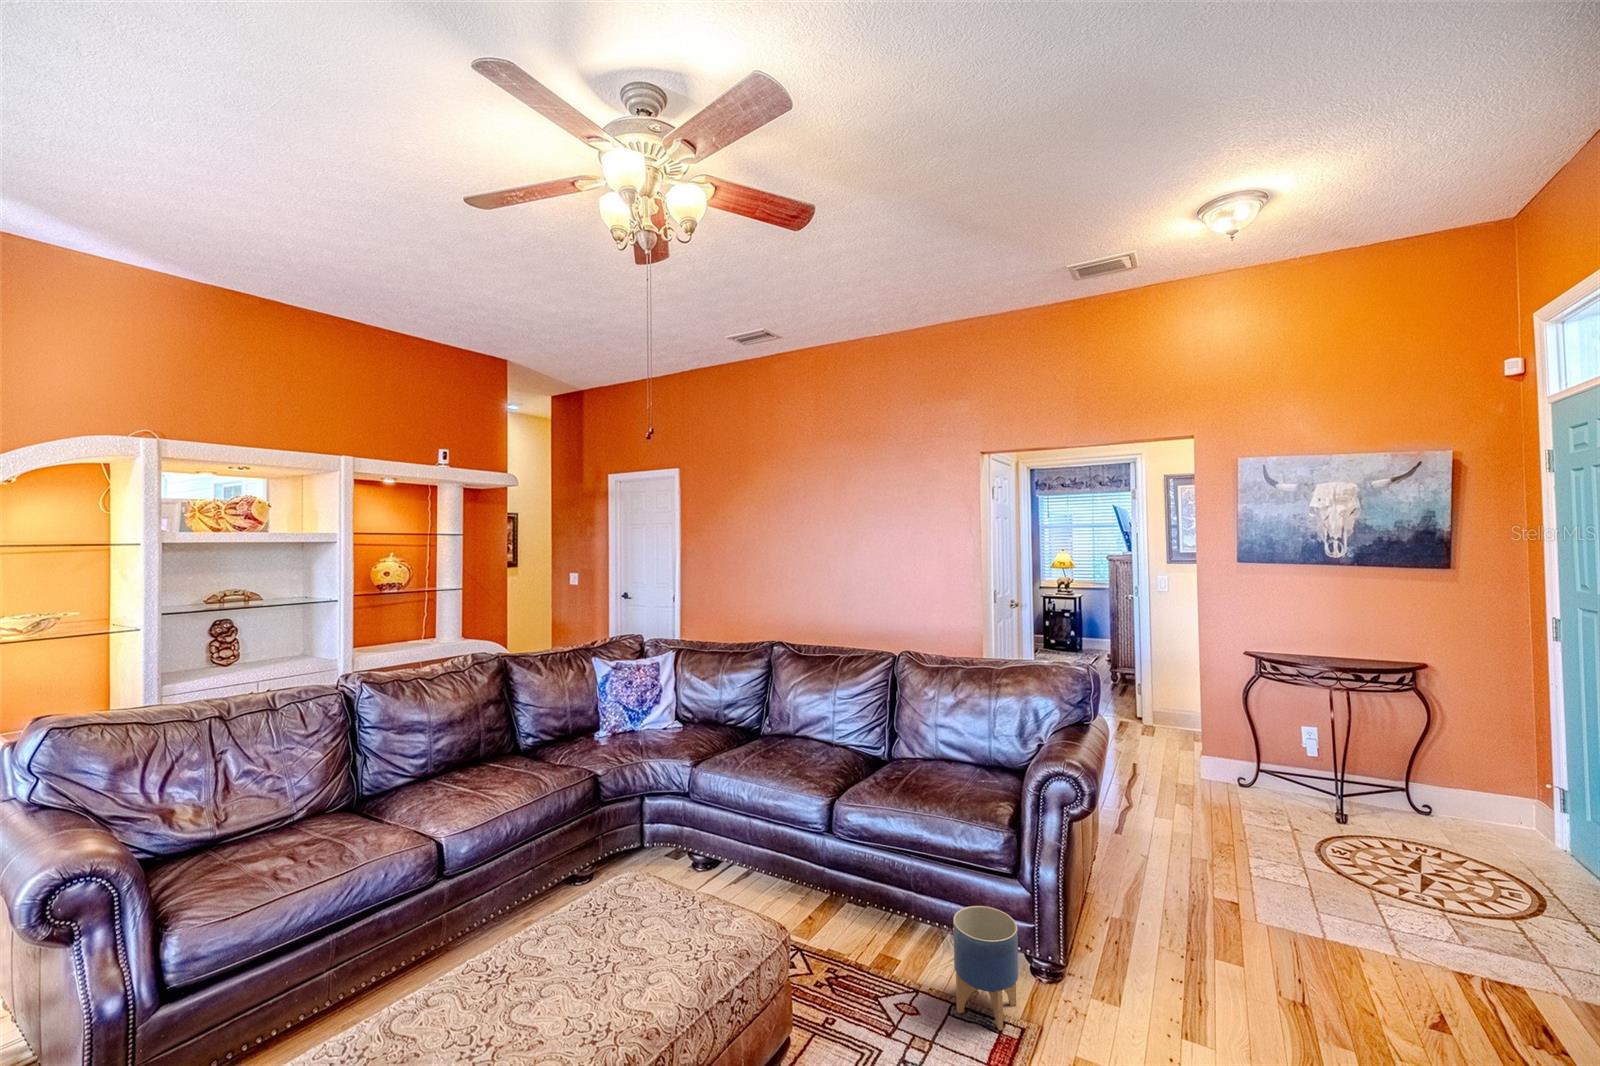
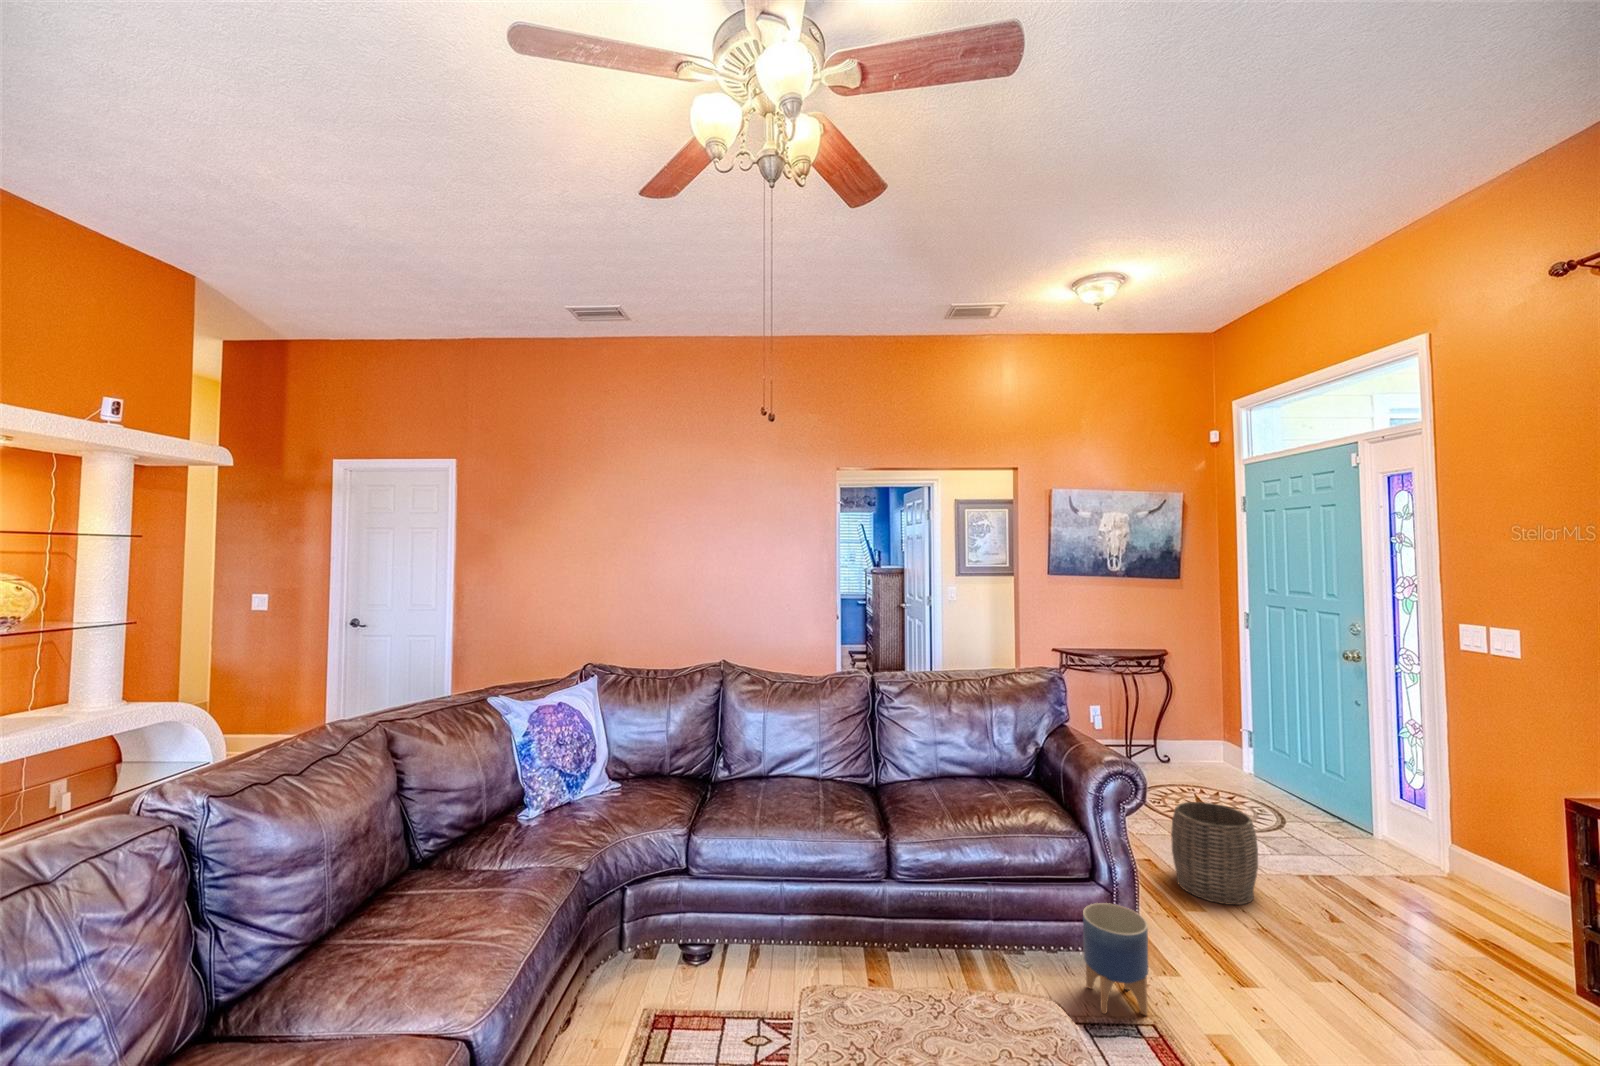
woven basket: none [1213,846,1328,985] -> present [1171,802,1258,905]

